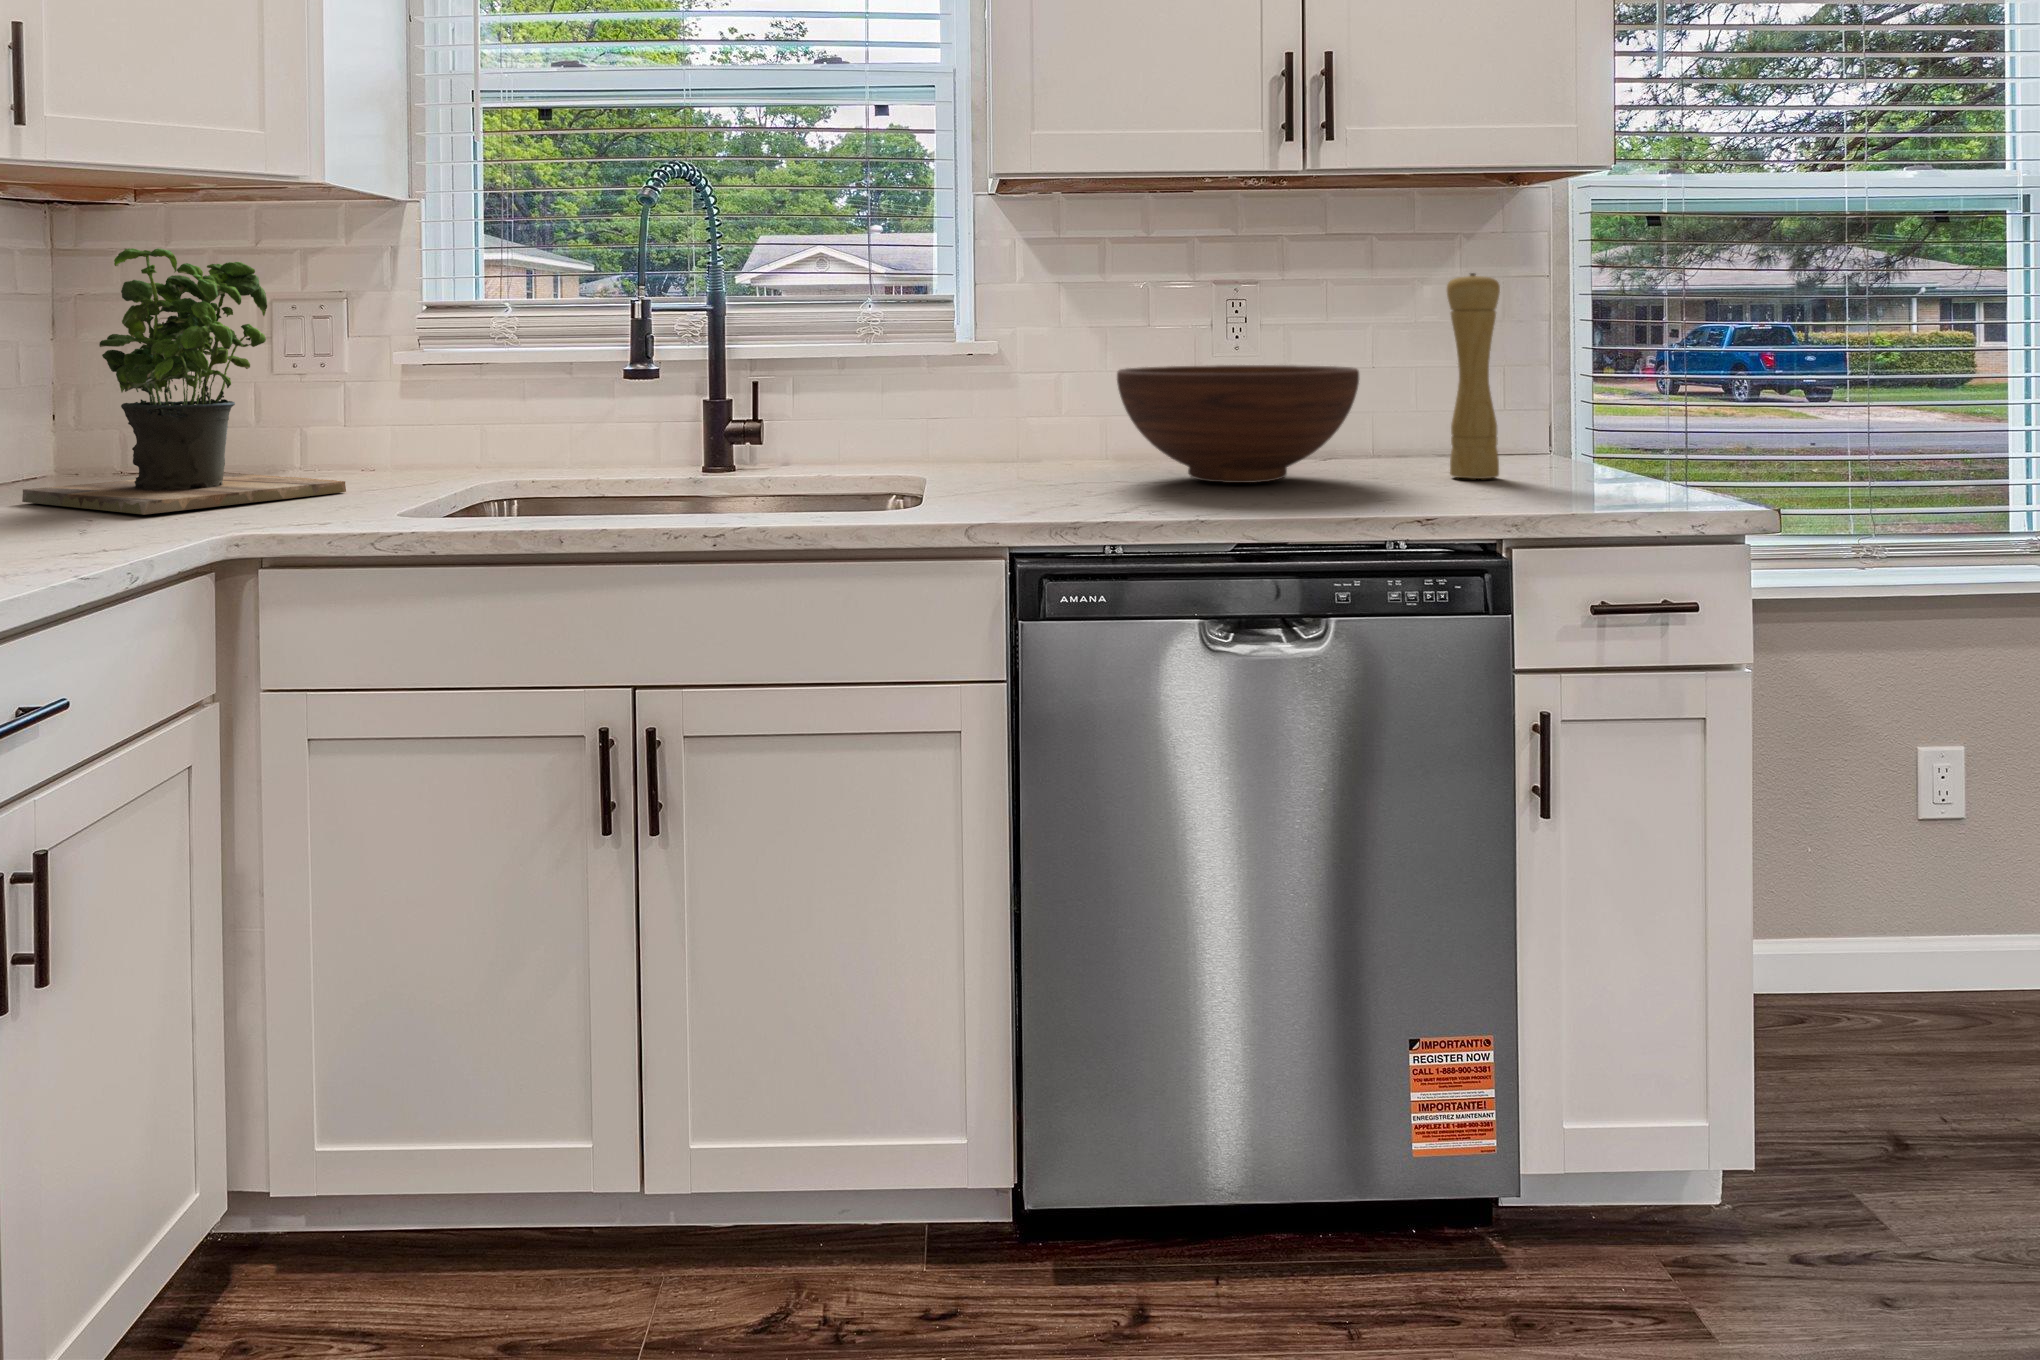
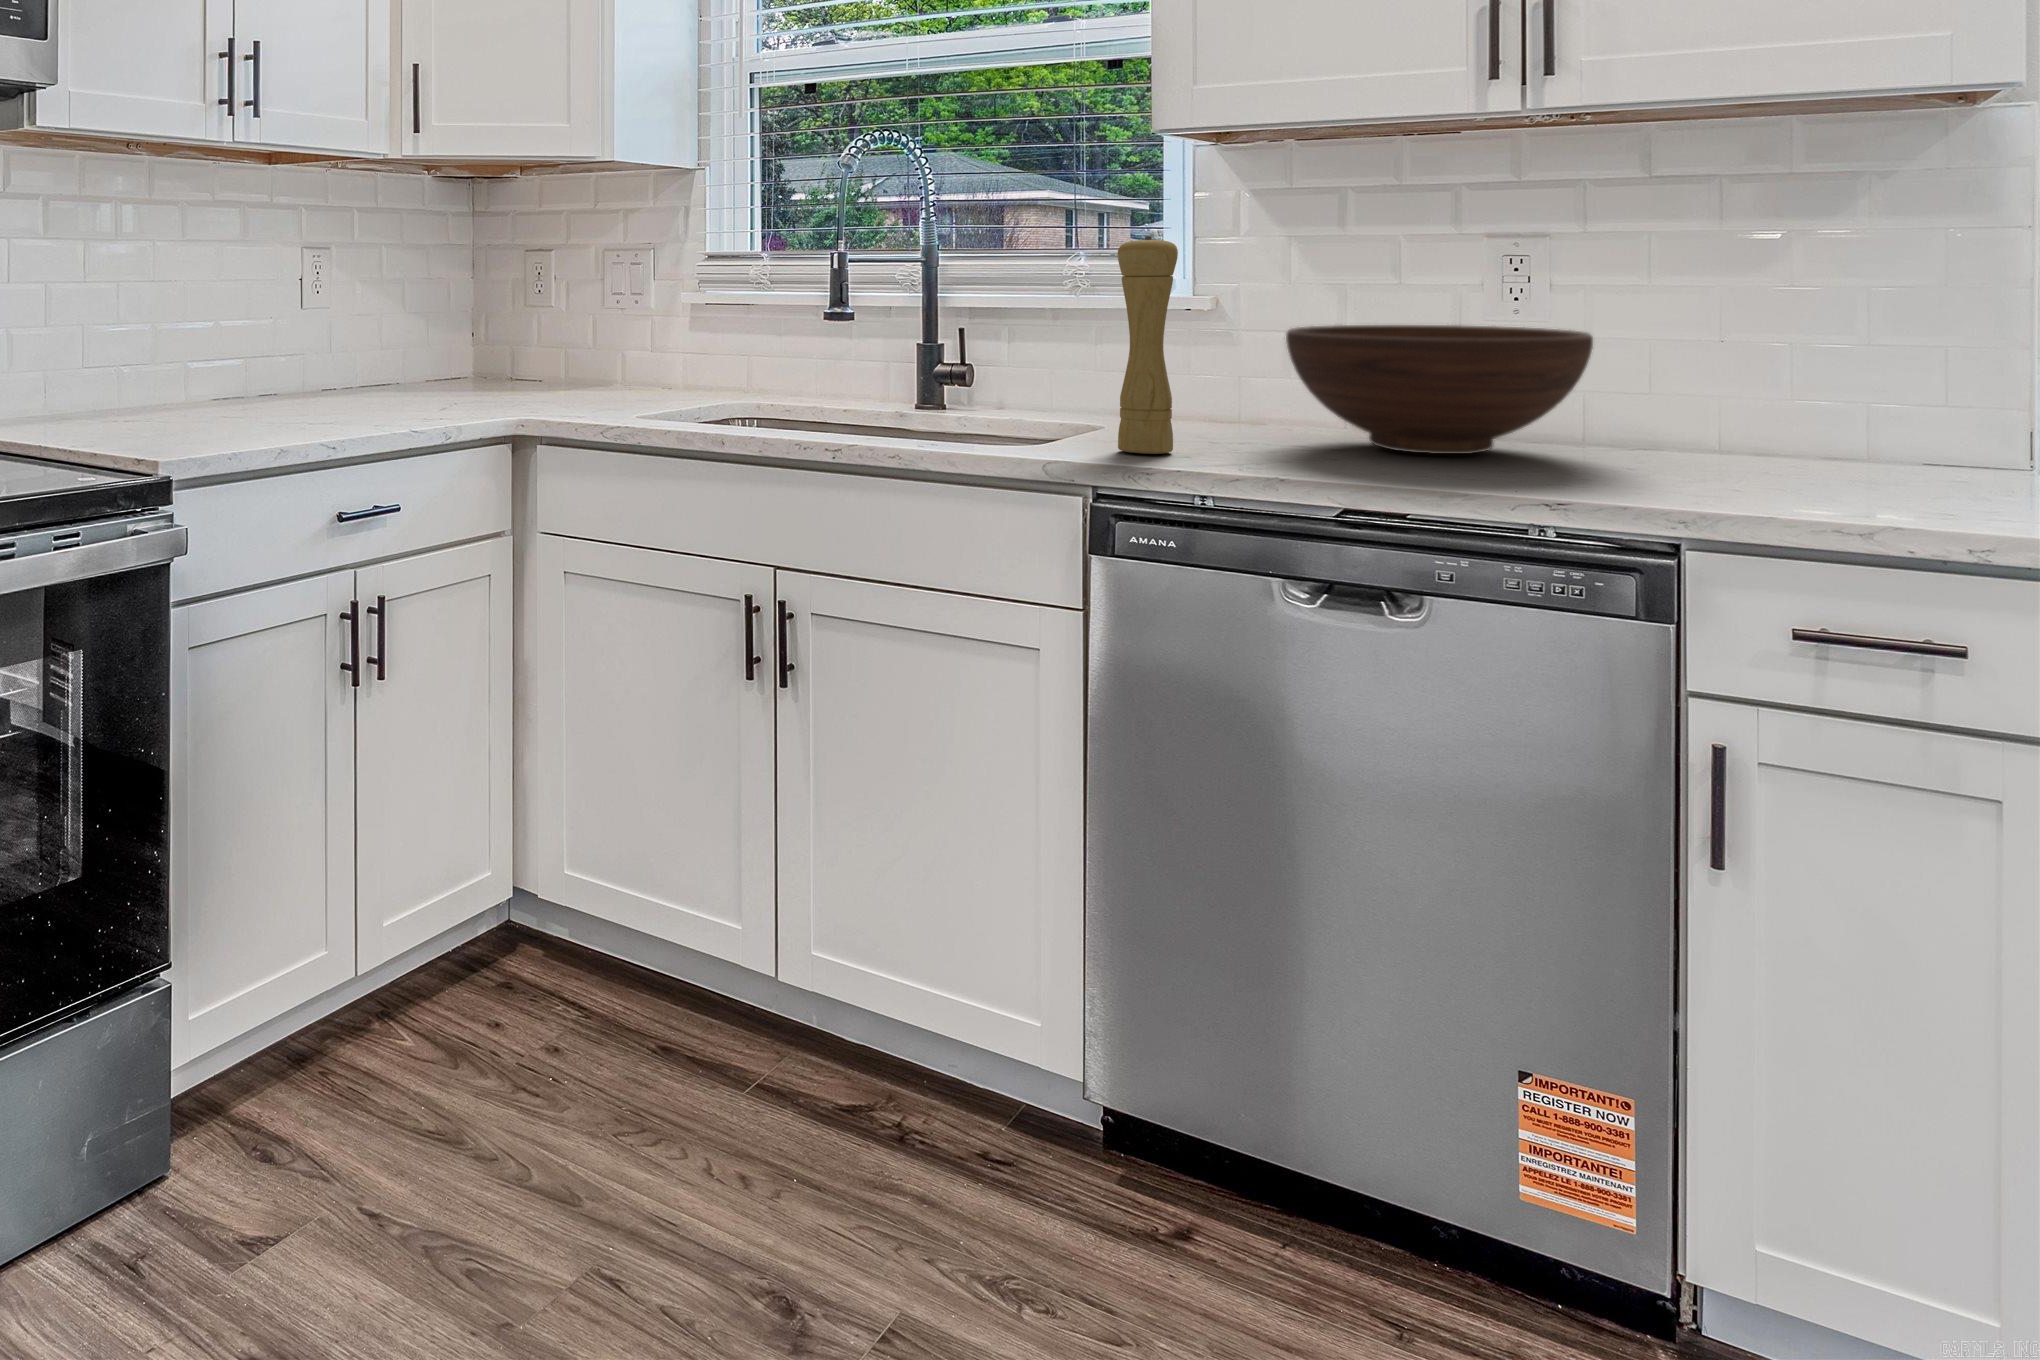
potted plant: present [22,248,346,515] -> none [431,221,626,410]
pepper mill: present [1447,273,1500,479] -> present [1118,236,1178,454]

